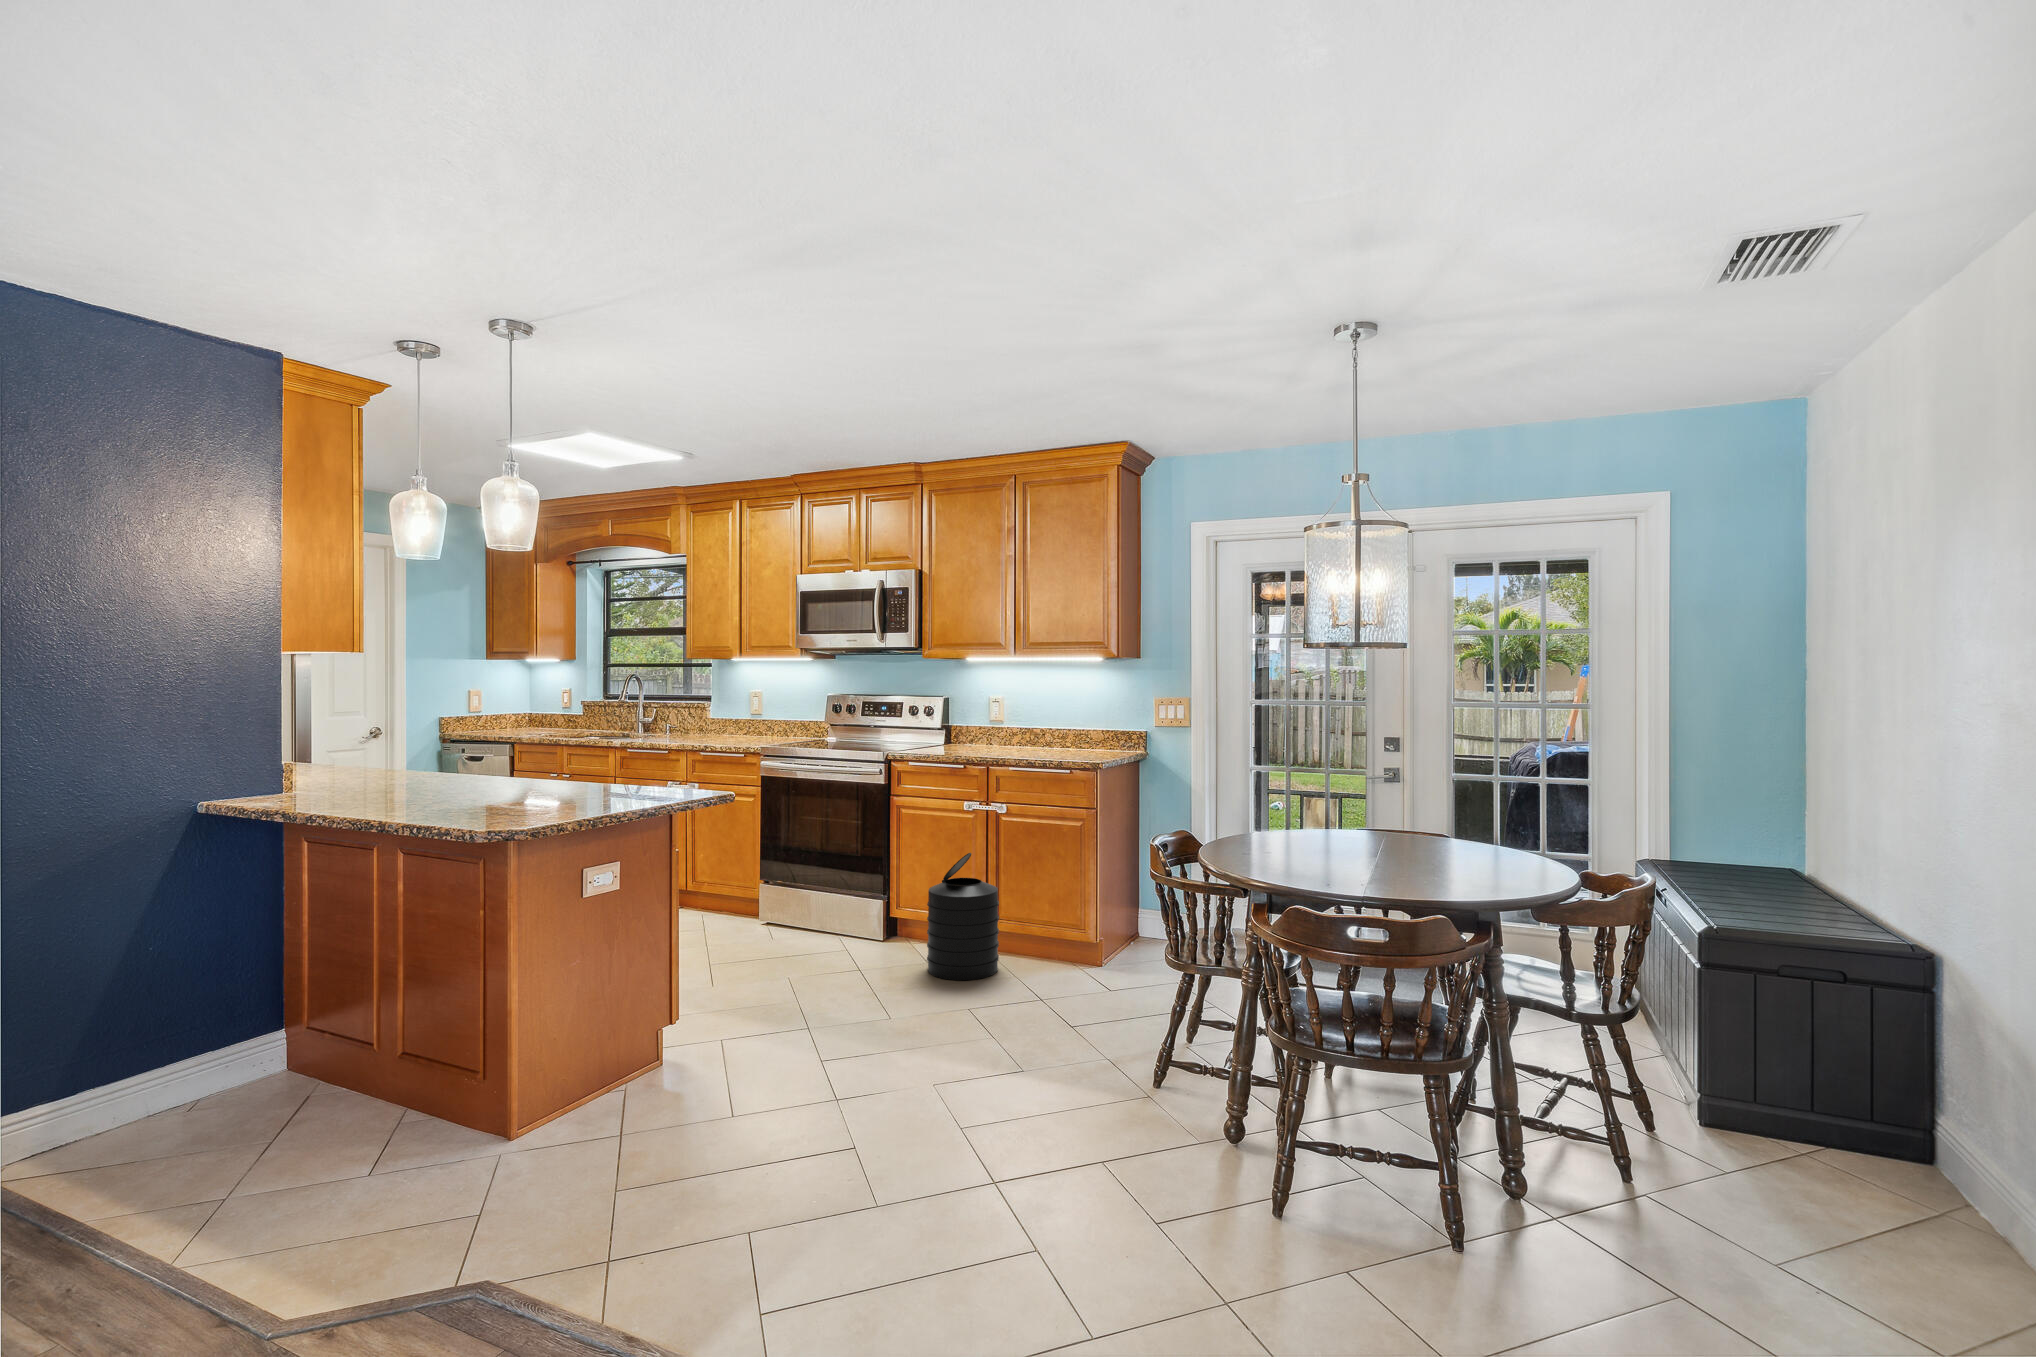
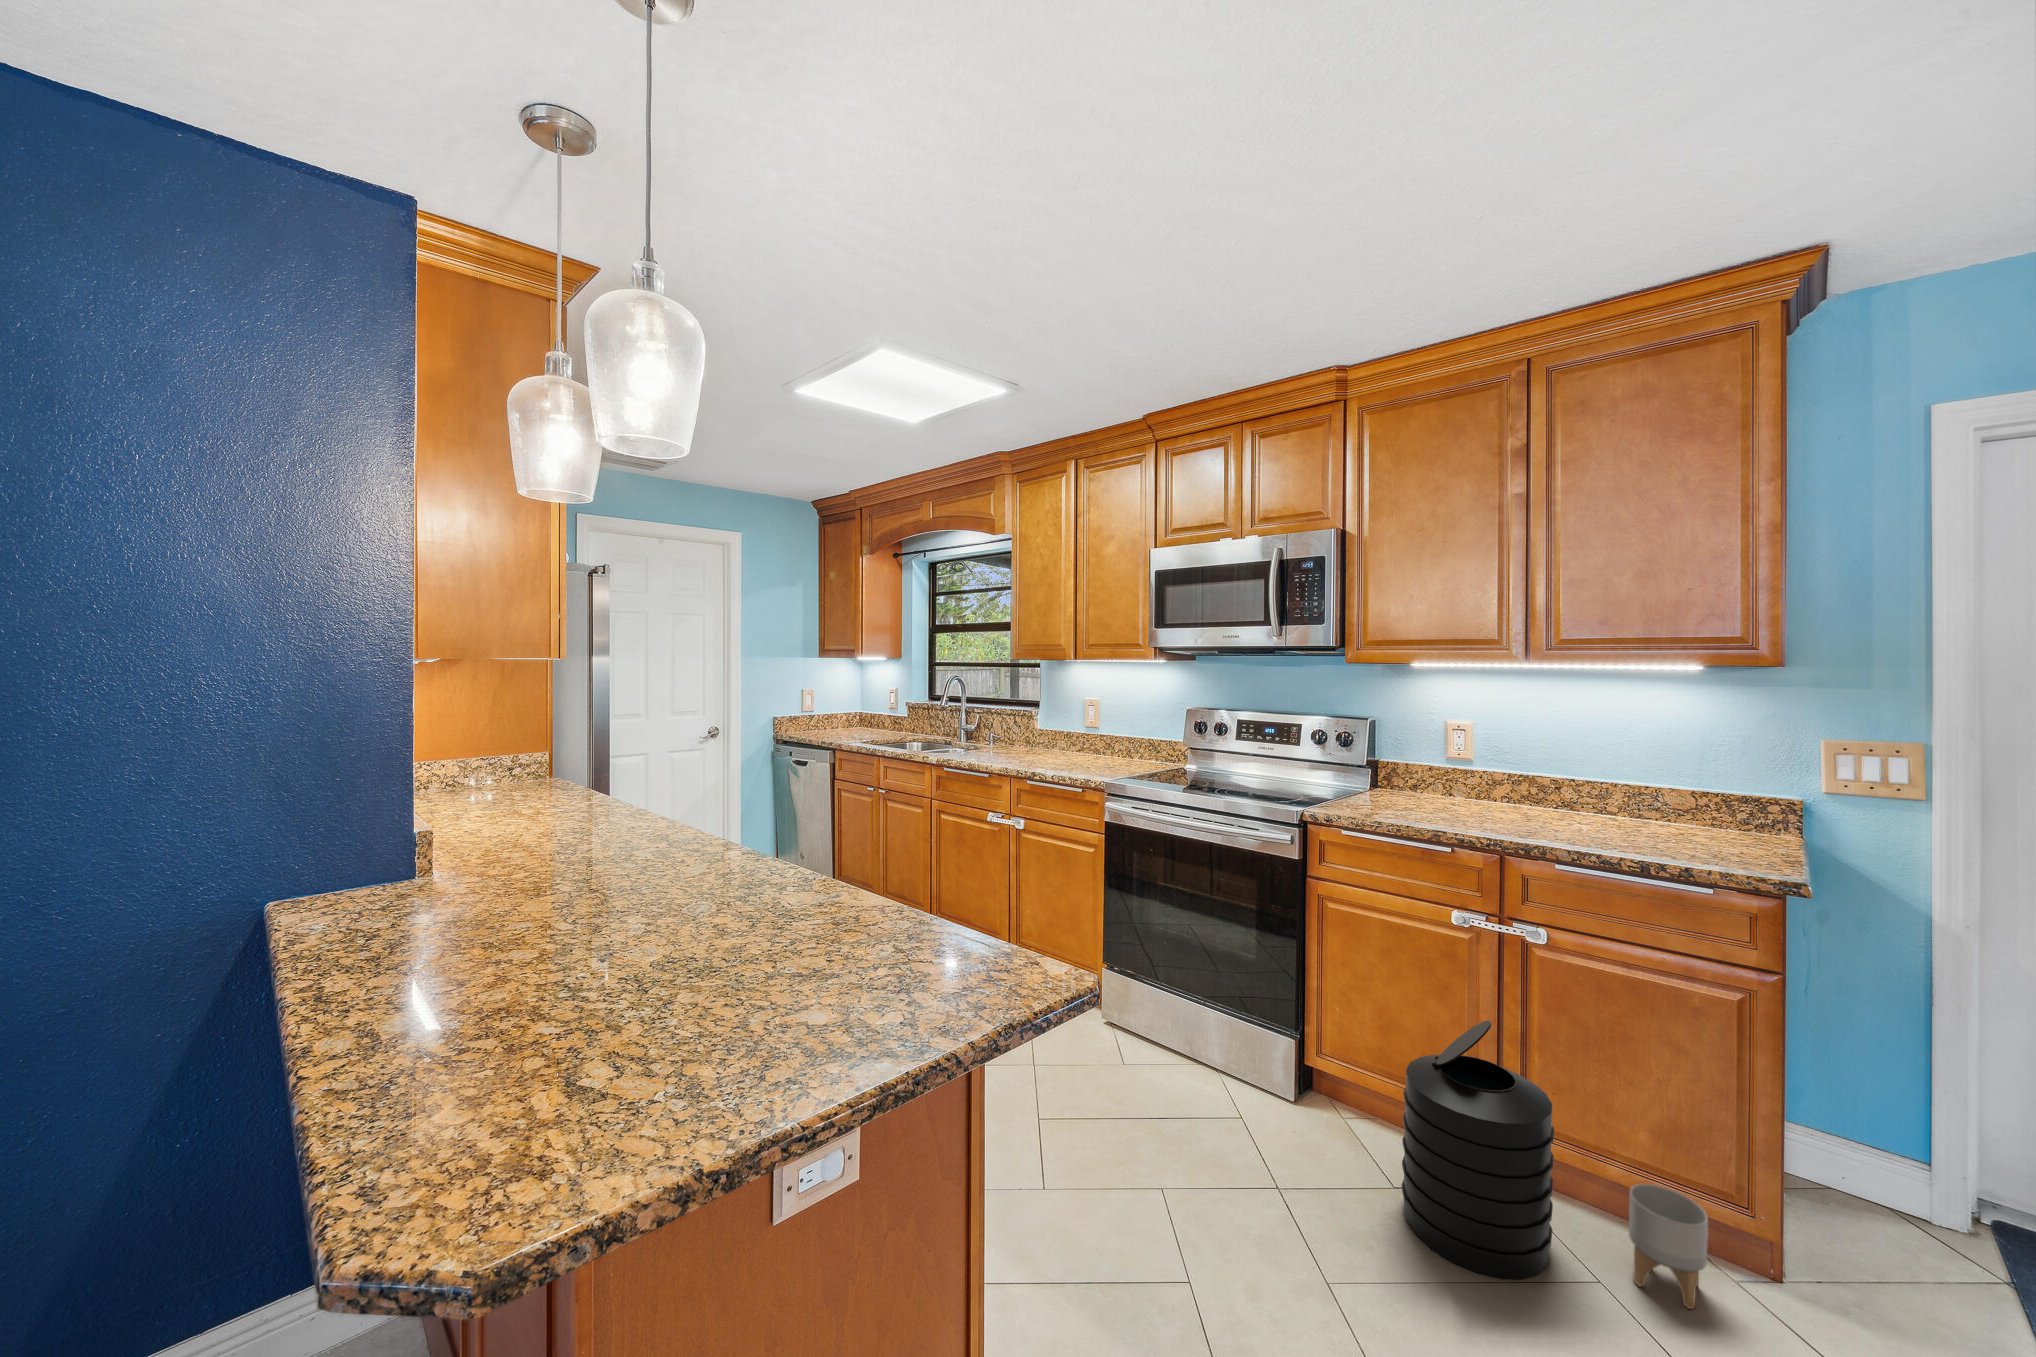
planter: none [1032,927,1062,977] -> present [1629,1184,1708,1309]

